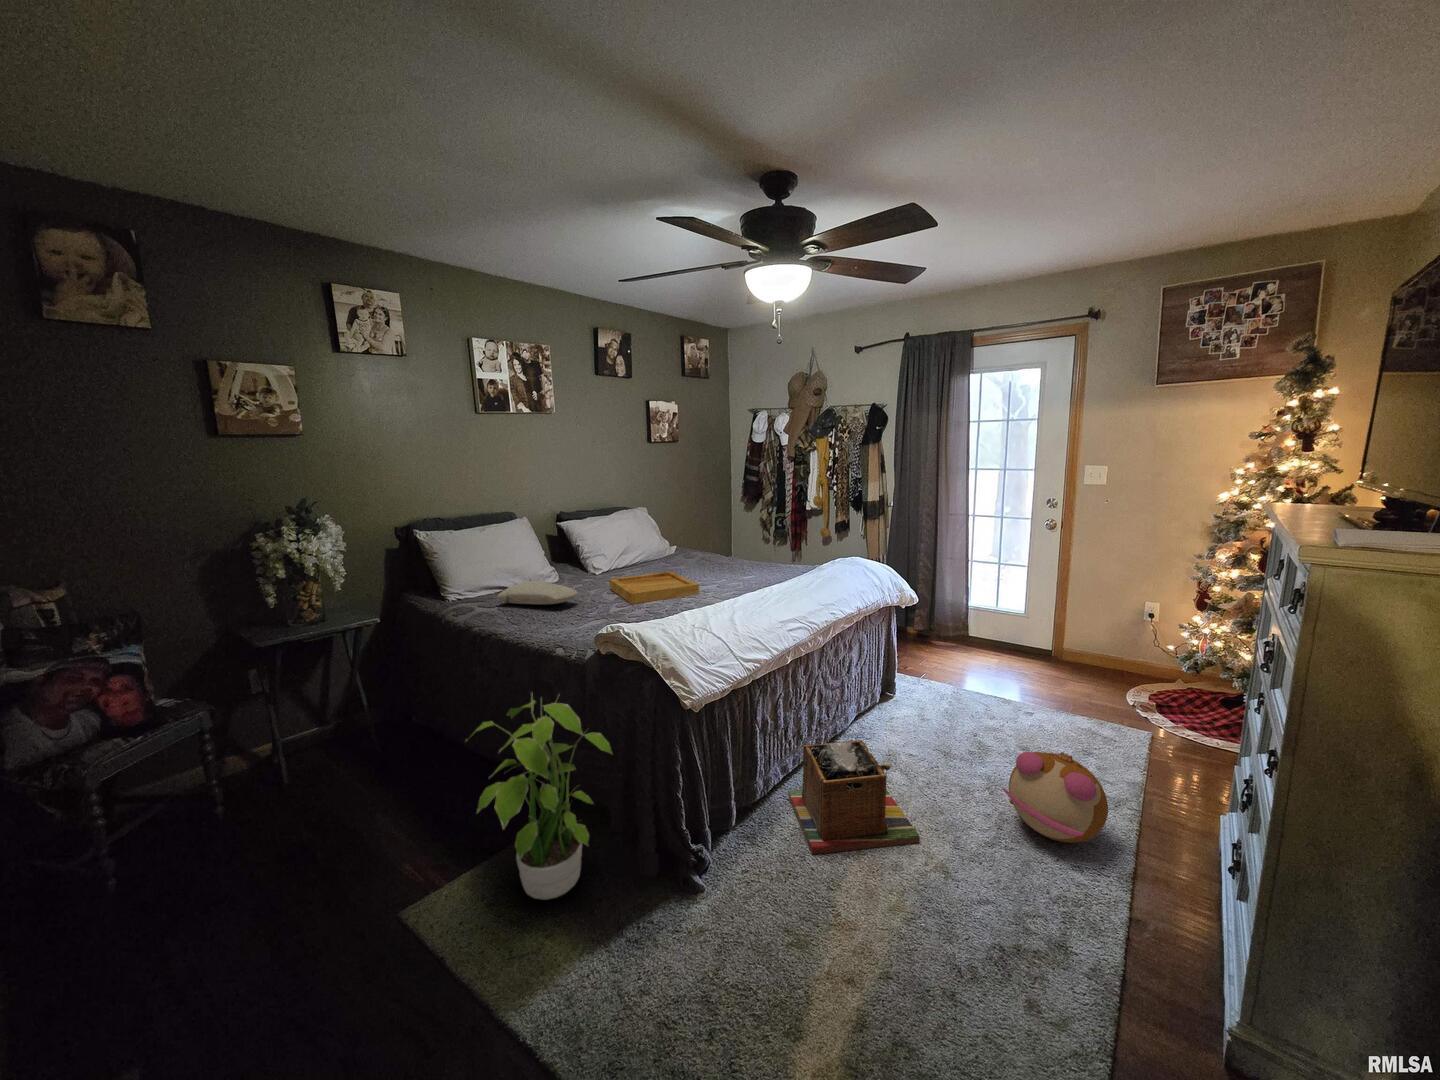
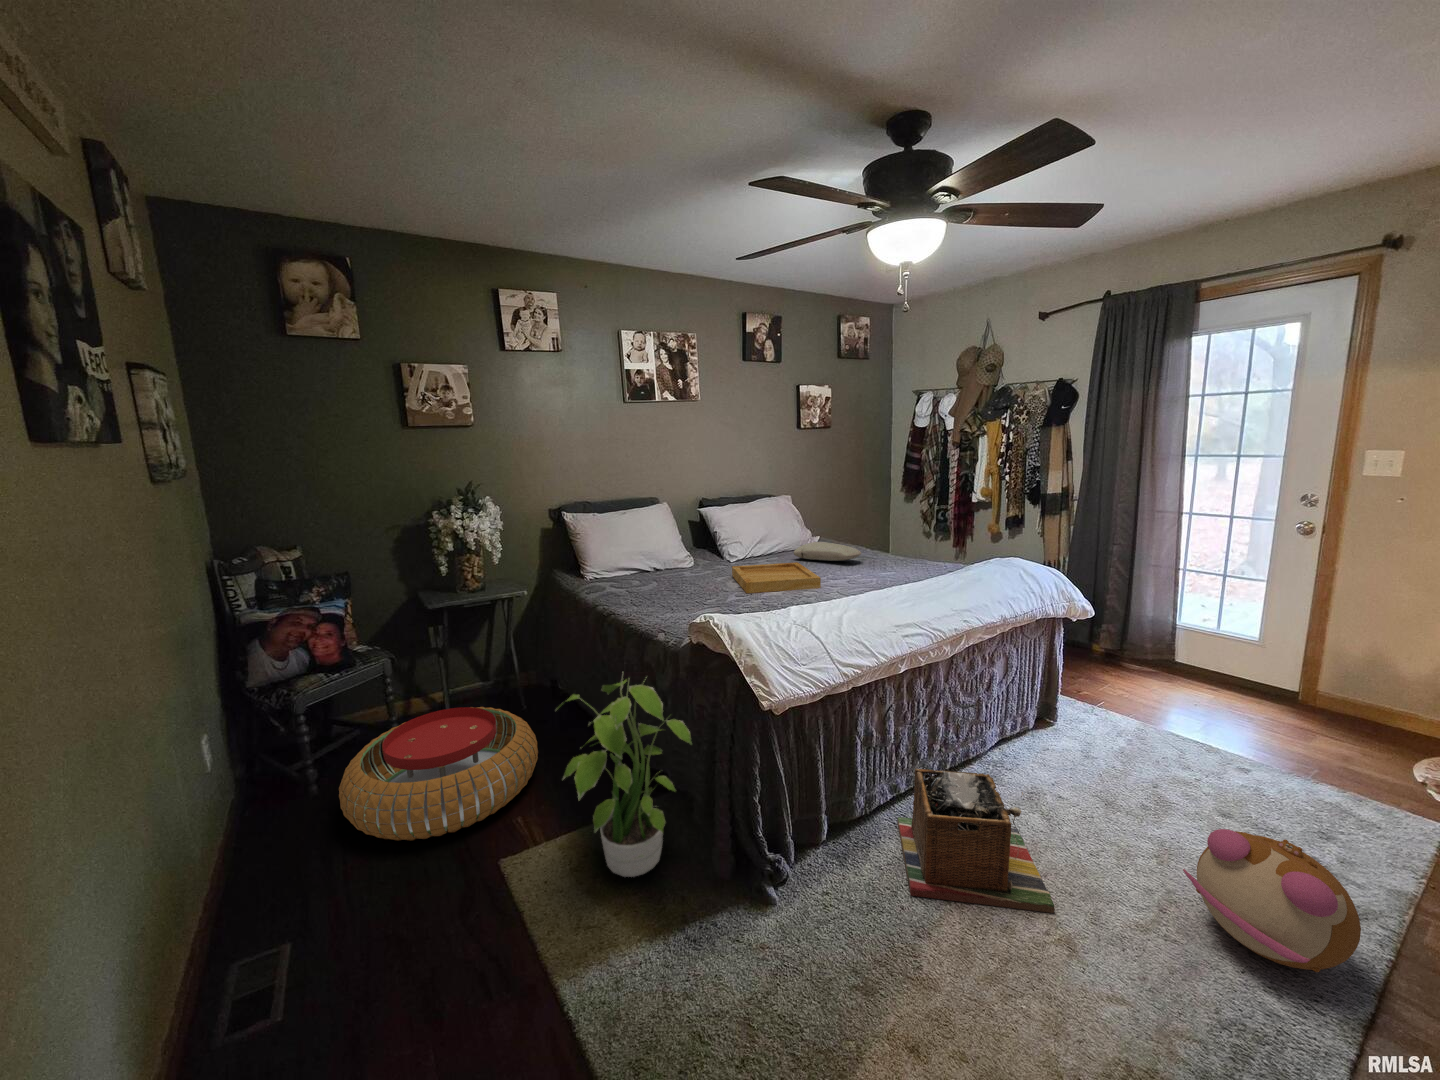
pillow: present [497,581,578,605] -> present [794,542,861,561]
pouf: none [158,754,419,927] -> present [339,707,538,841]

